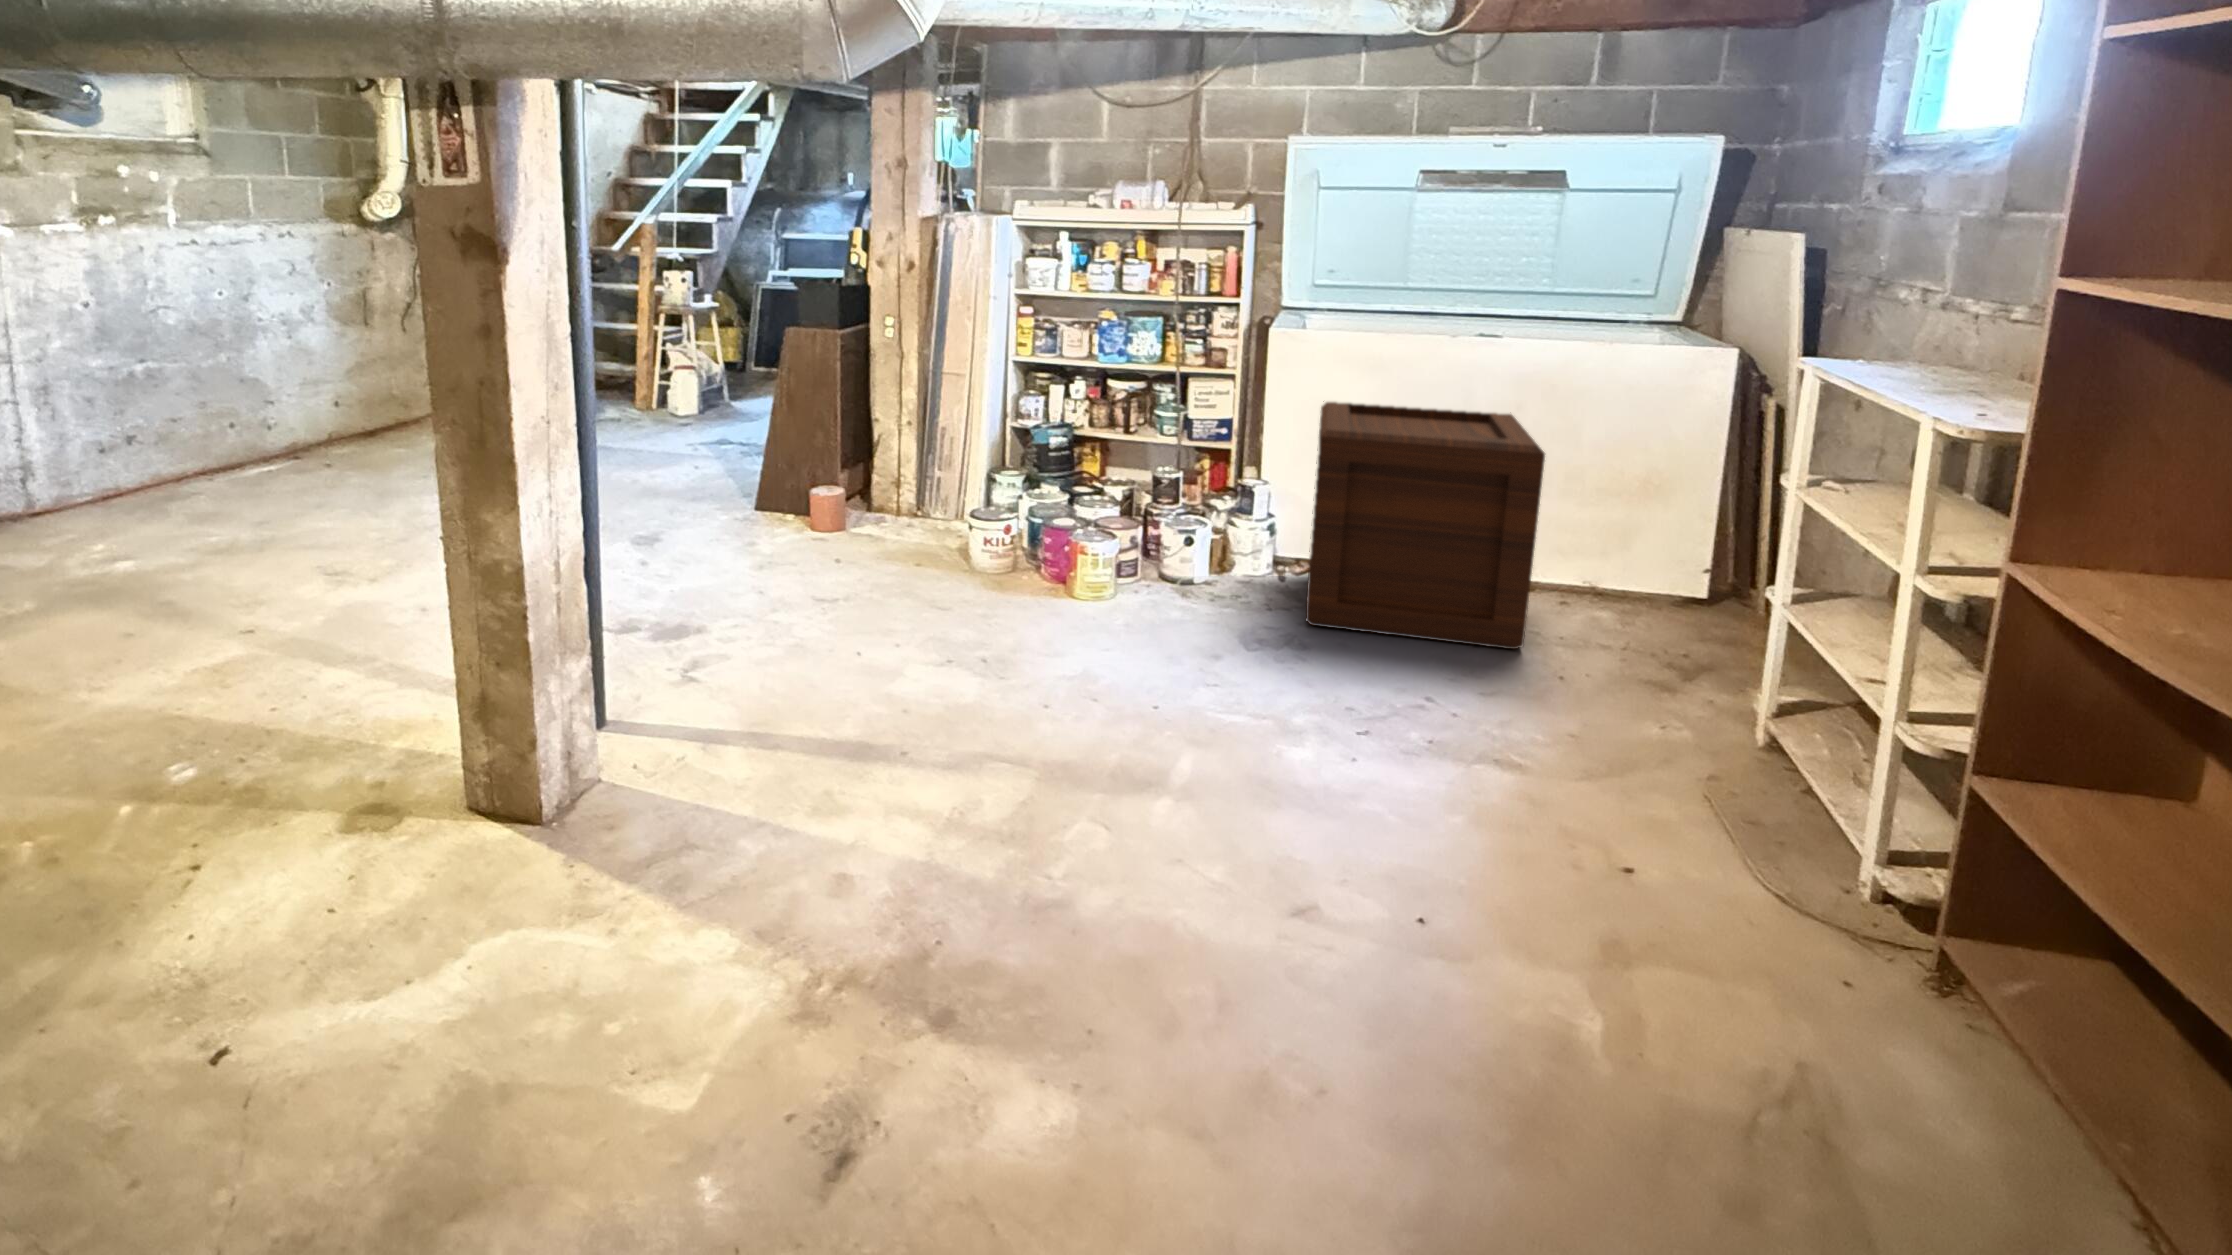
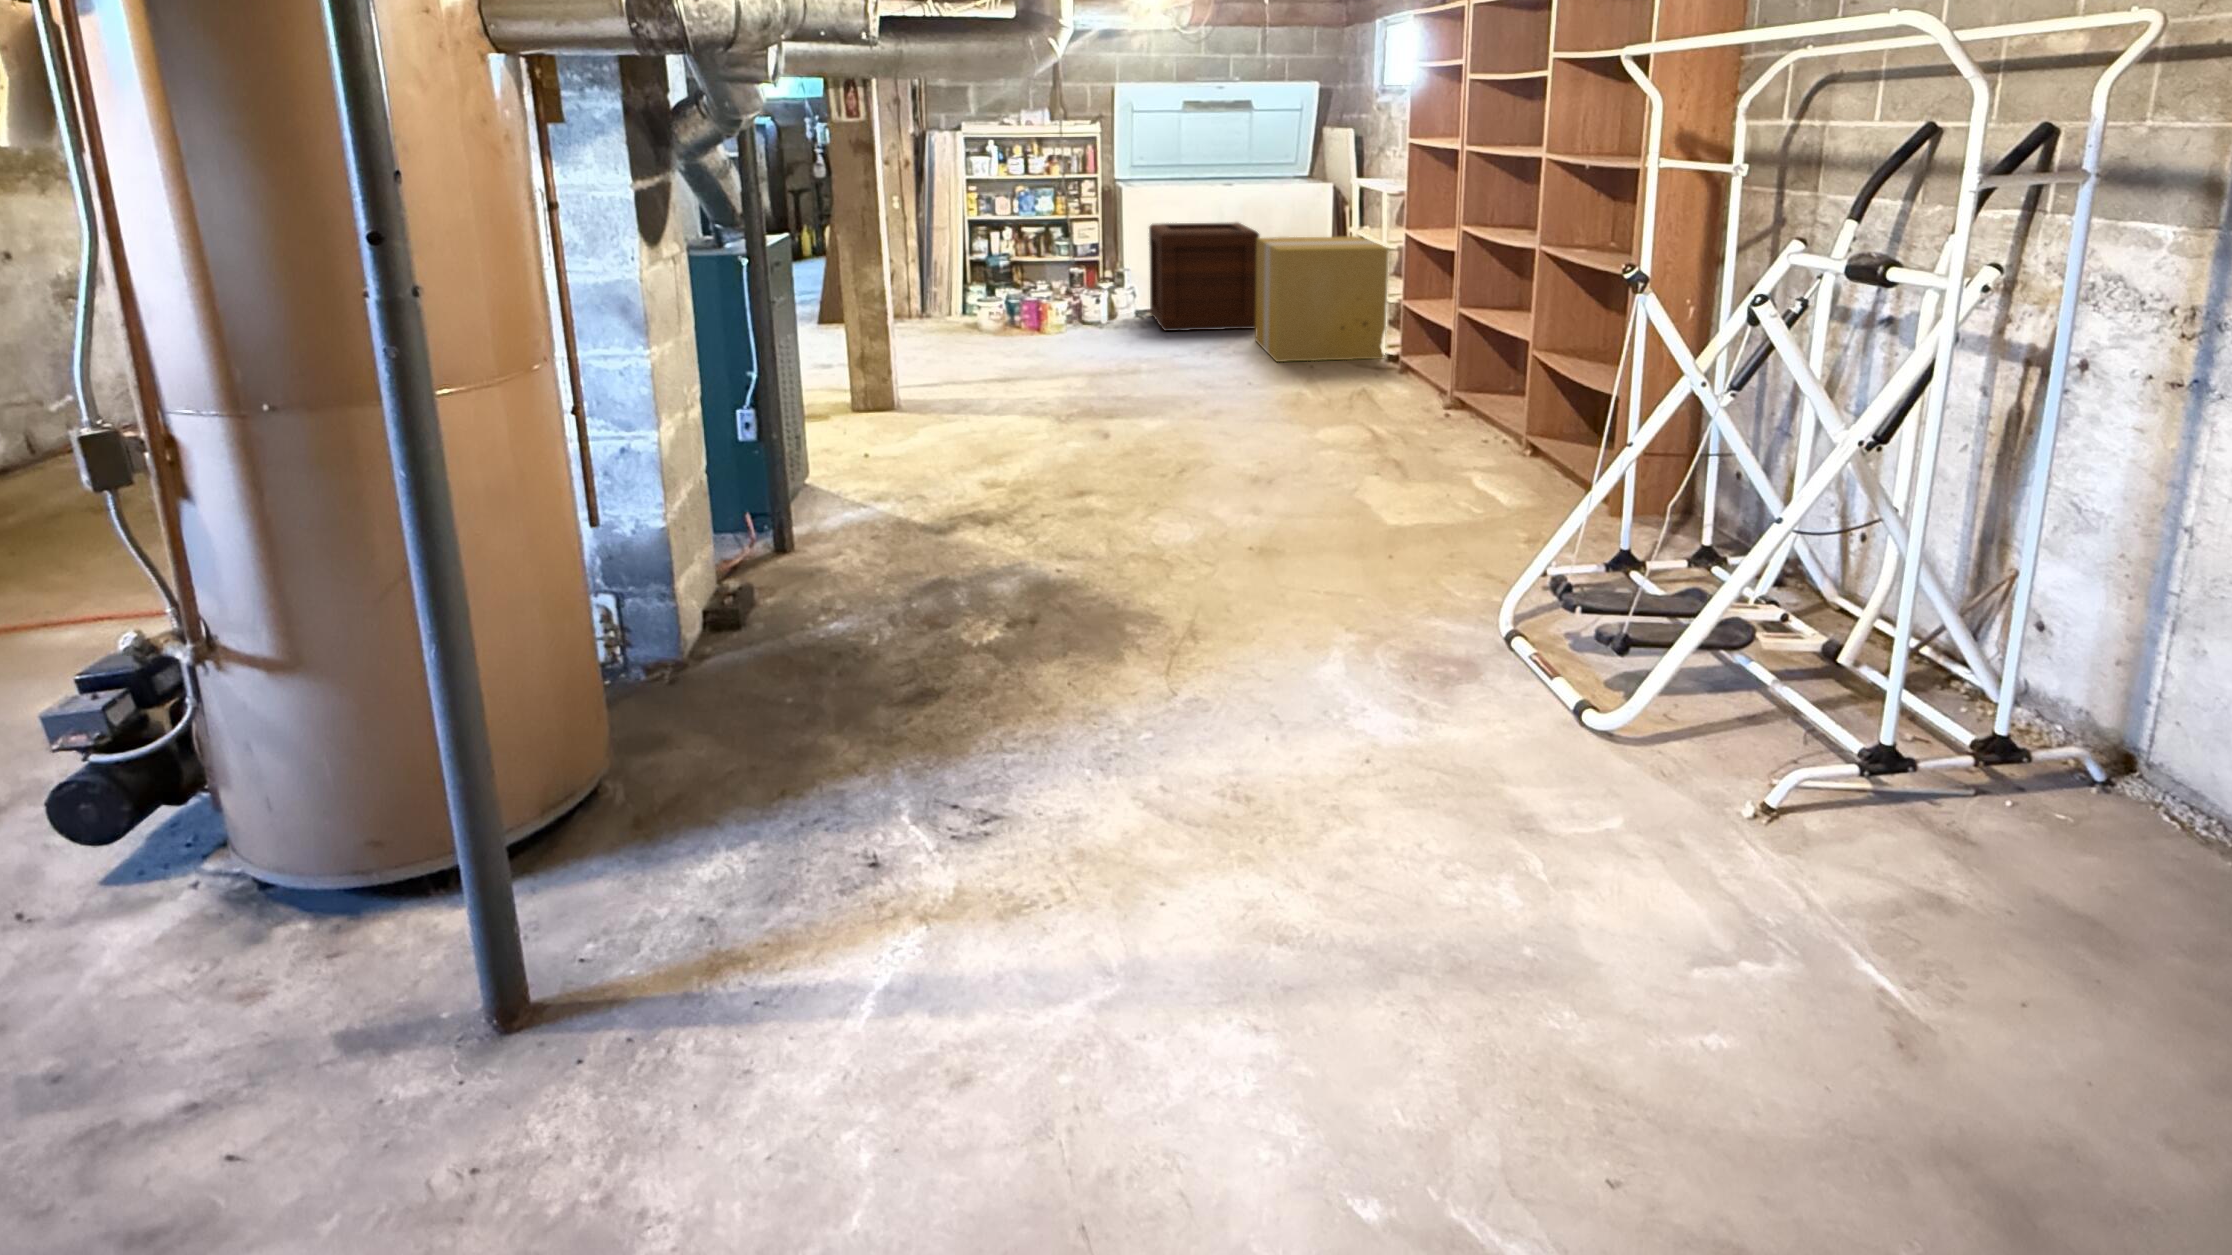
cardboard box: none [1504,473,1920,862] -> present [1255,236,1389,362]

